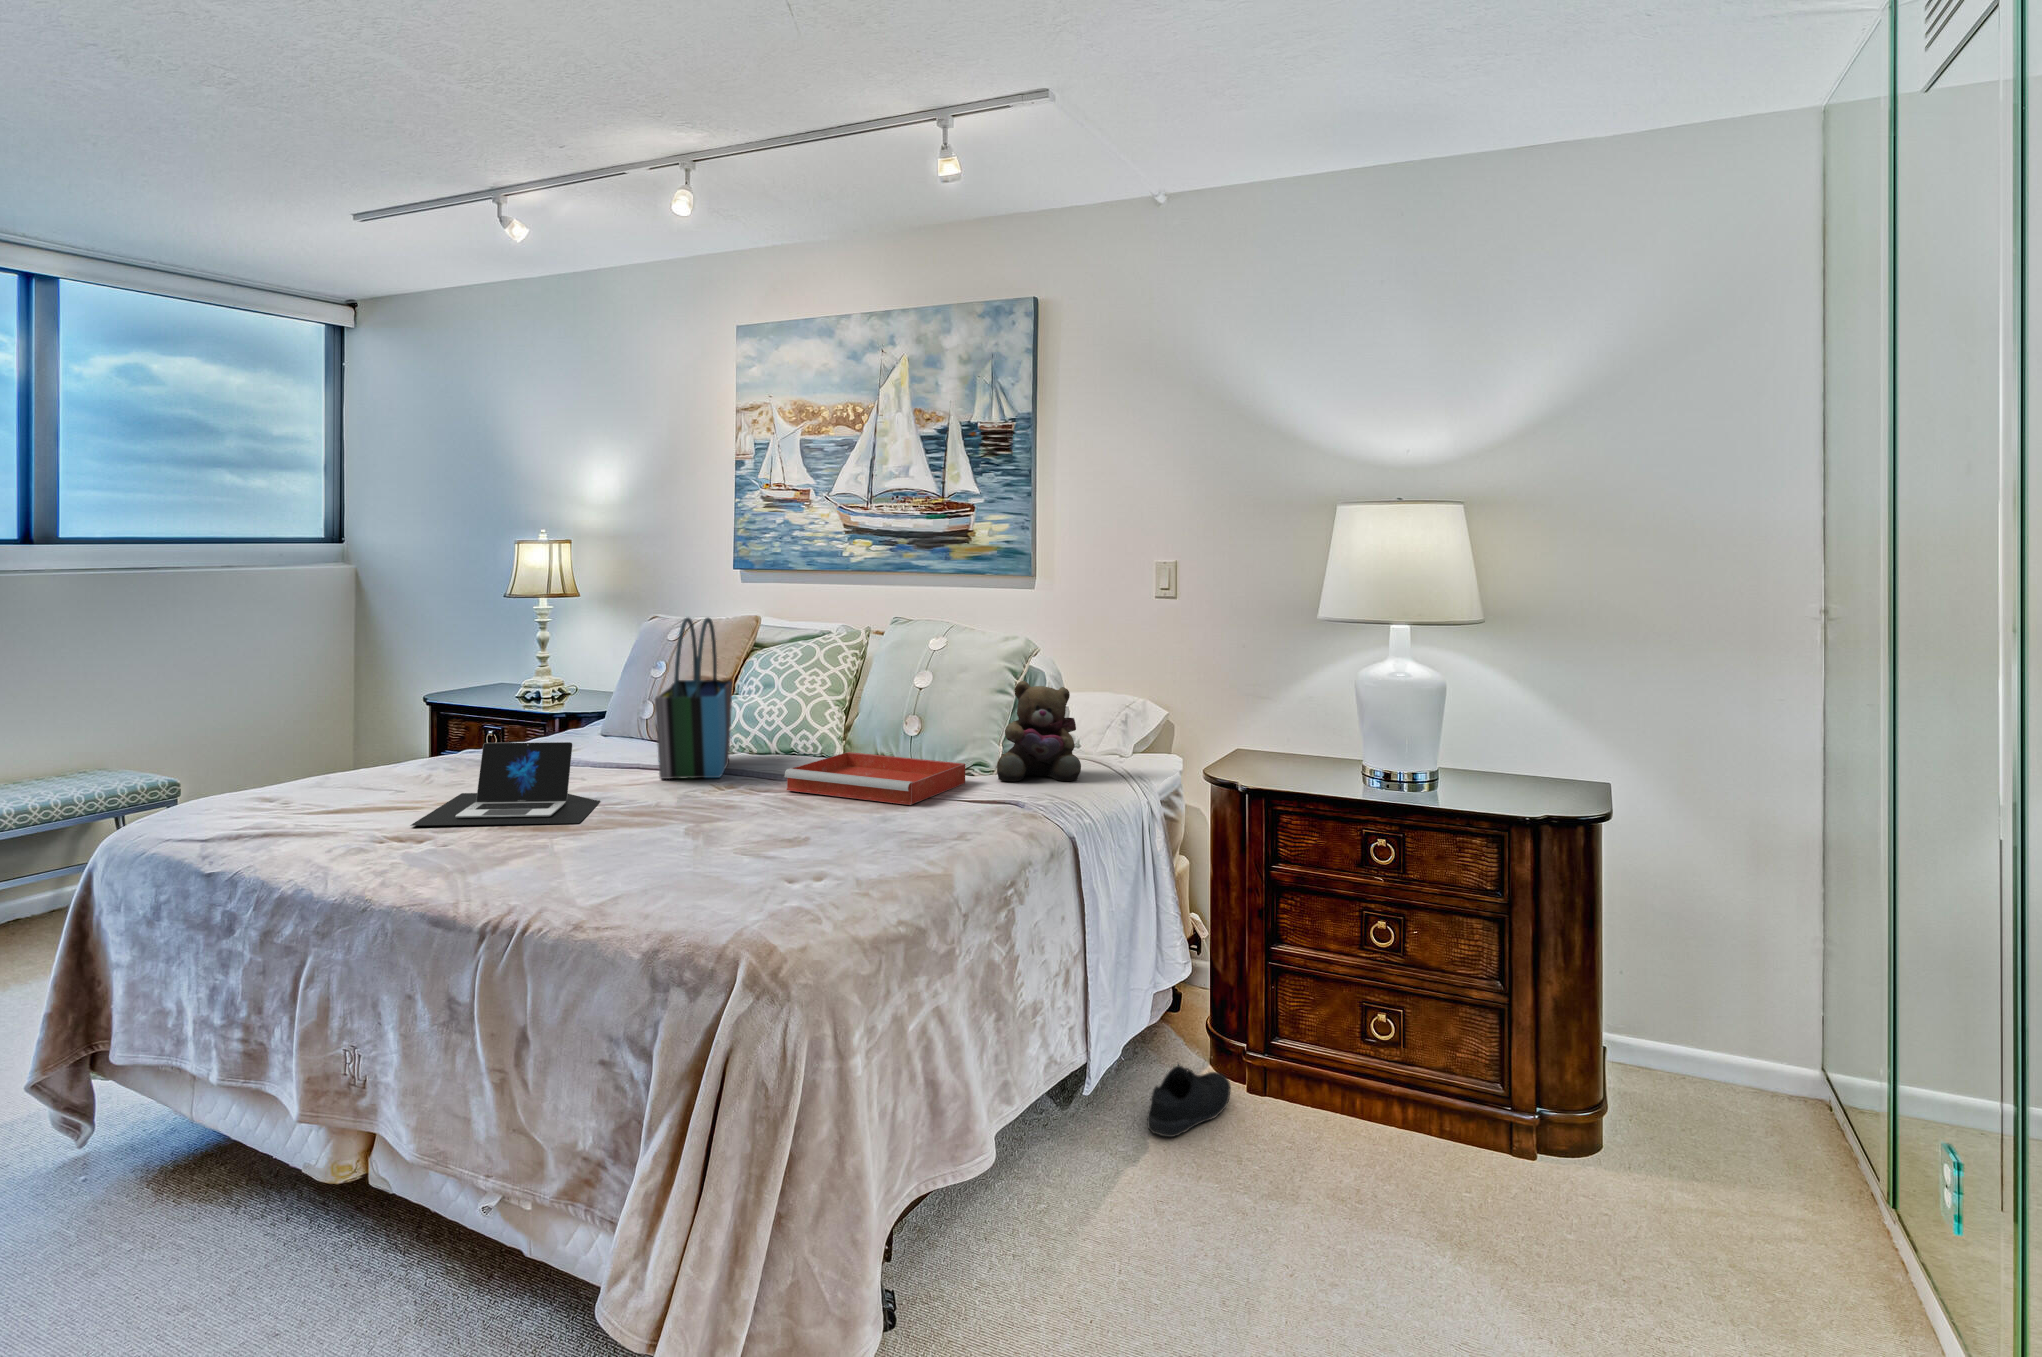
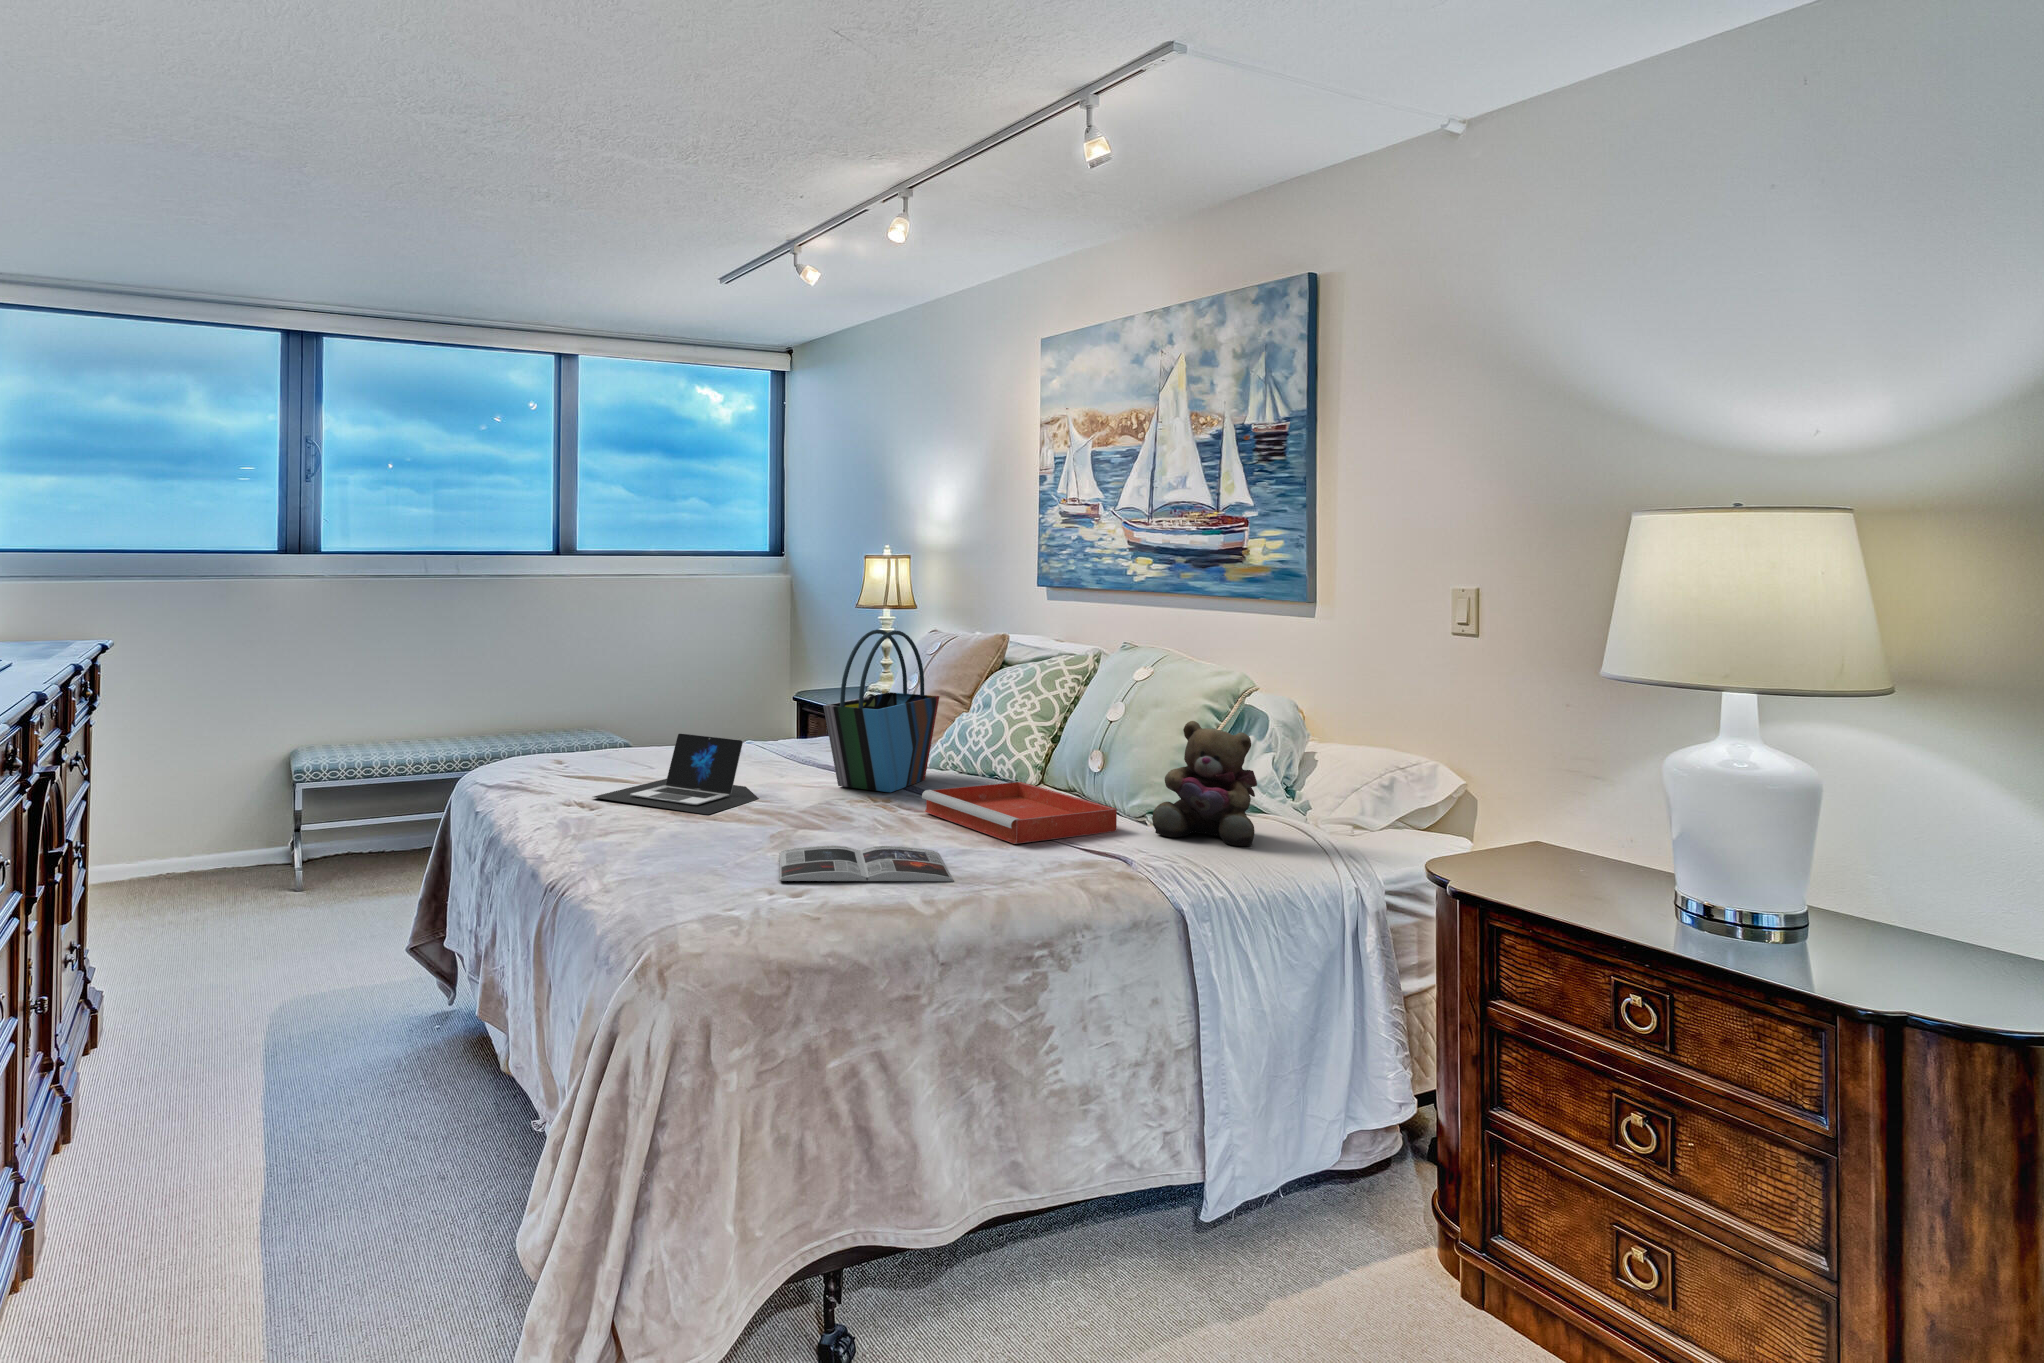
magazine: none [726,820,917,868] -> present [779,846,954,881]
shoe: present [1147,1065,1231,1137] -> none [1265,1225,1419,1317]

